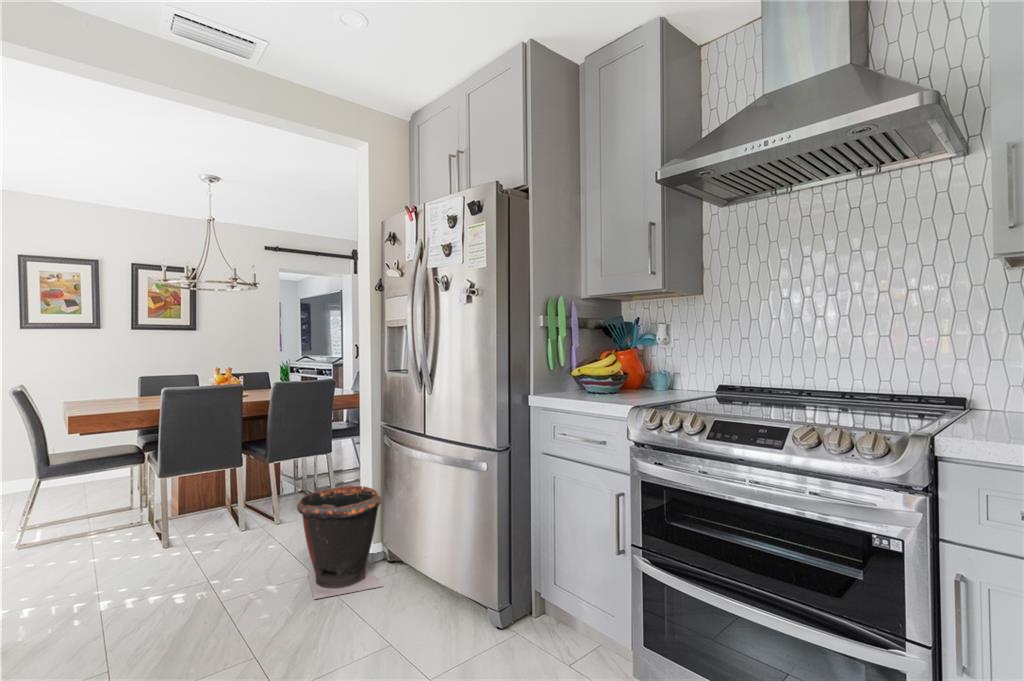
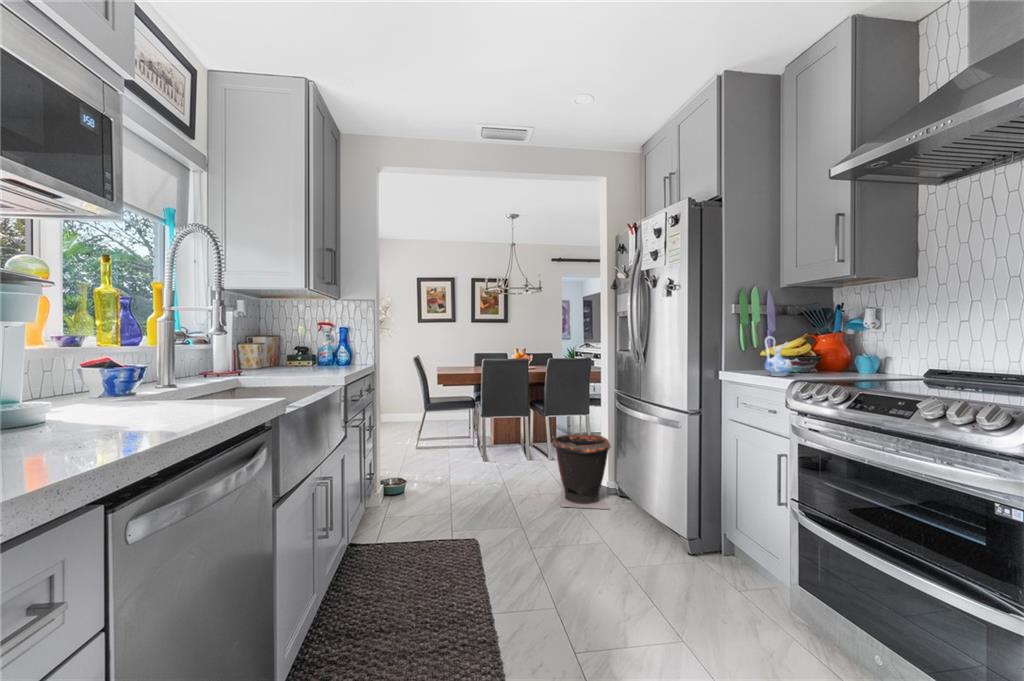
ceramic pitcher: none [584,354,611,399] -> present [765,337,792,376]

